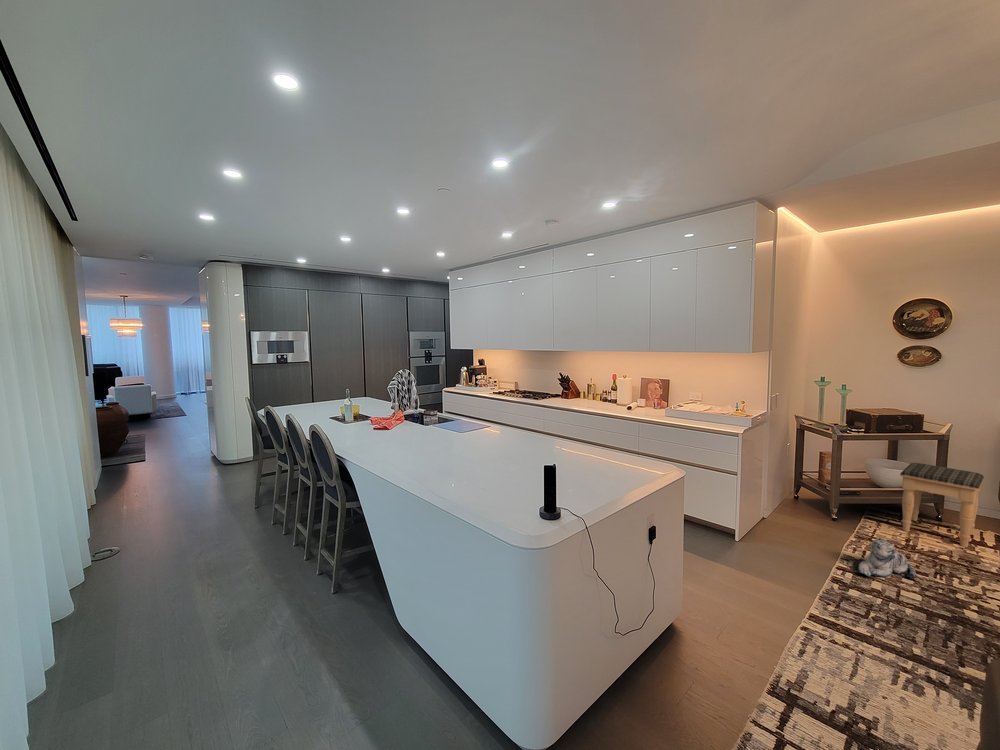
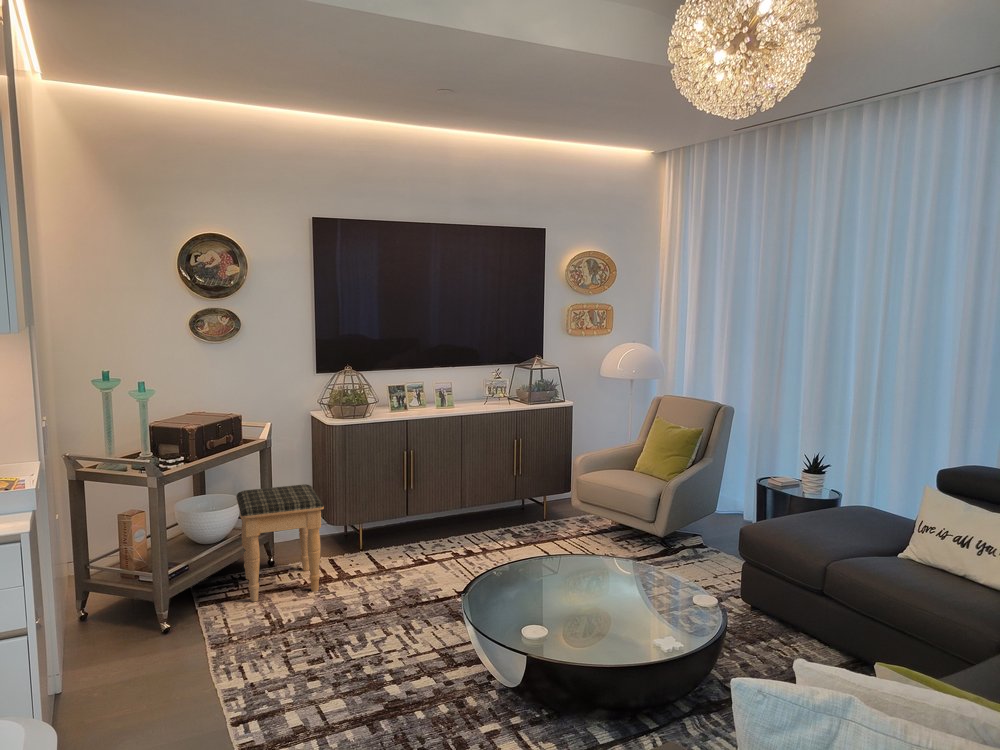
plush toy: present [859,538,916,578] -> none [255,636,316,714]

